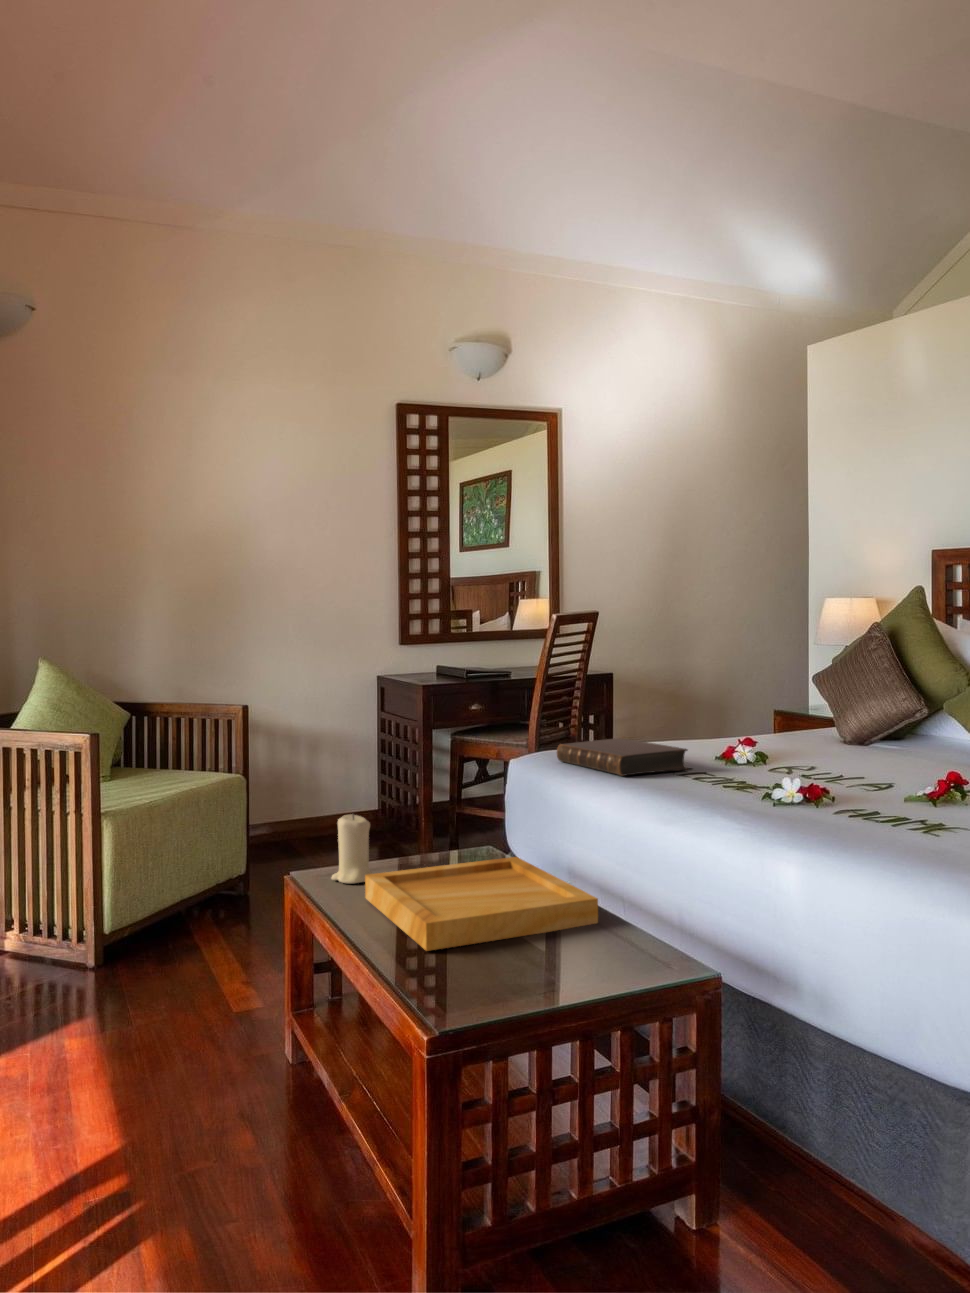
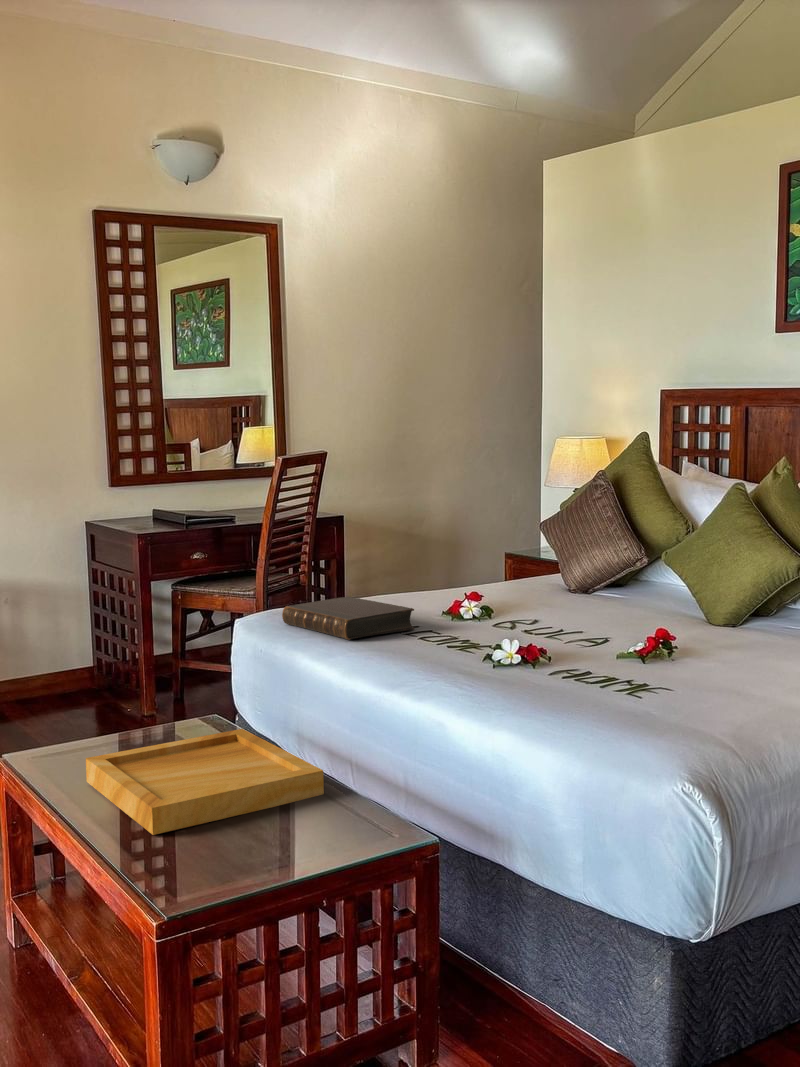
candle: present [331,814,373,883] -> none [48,693,95,766]

